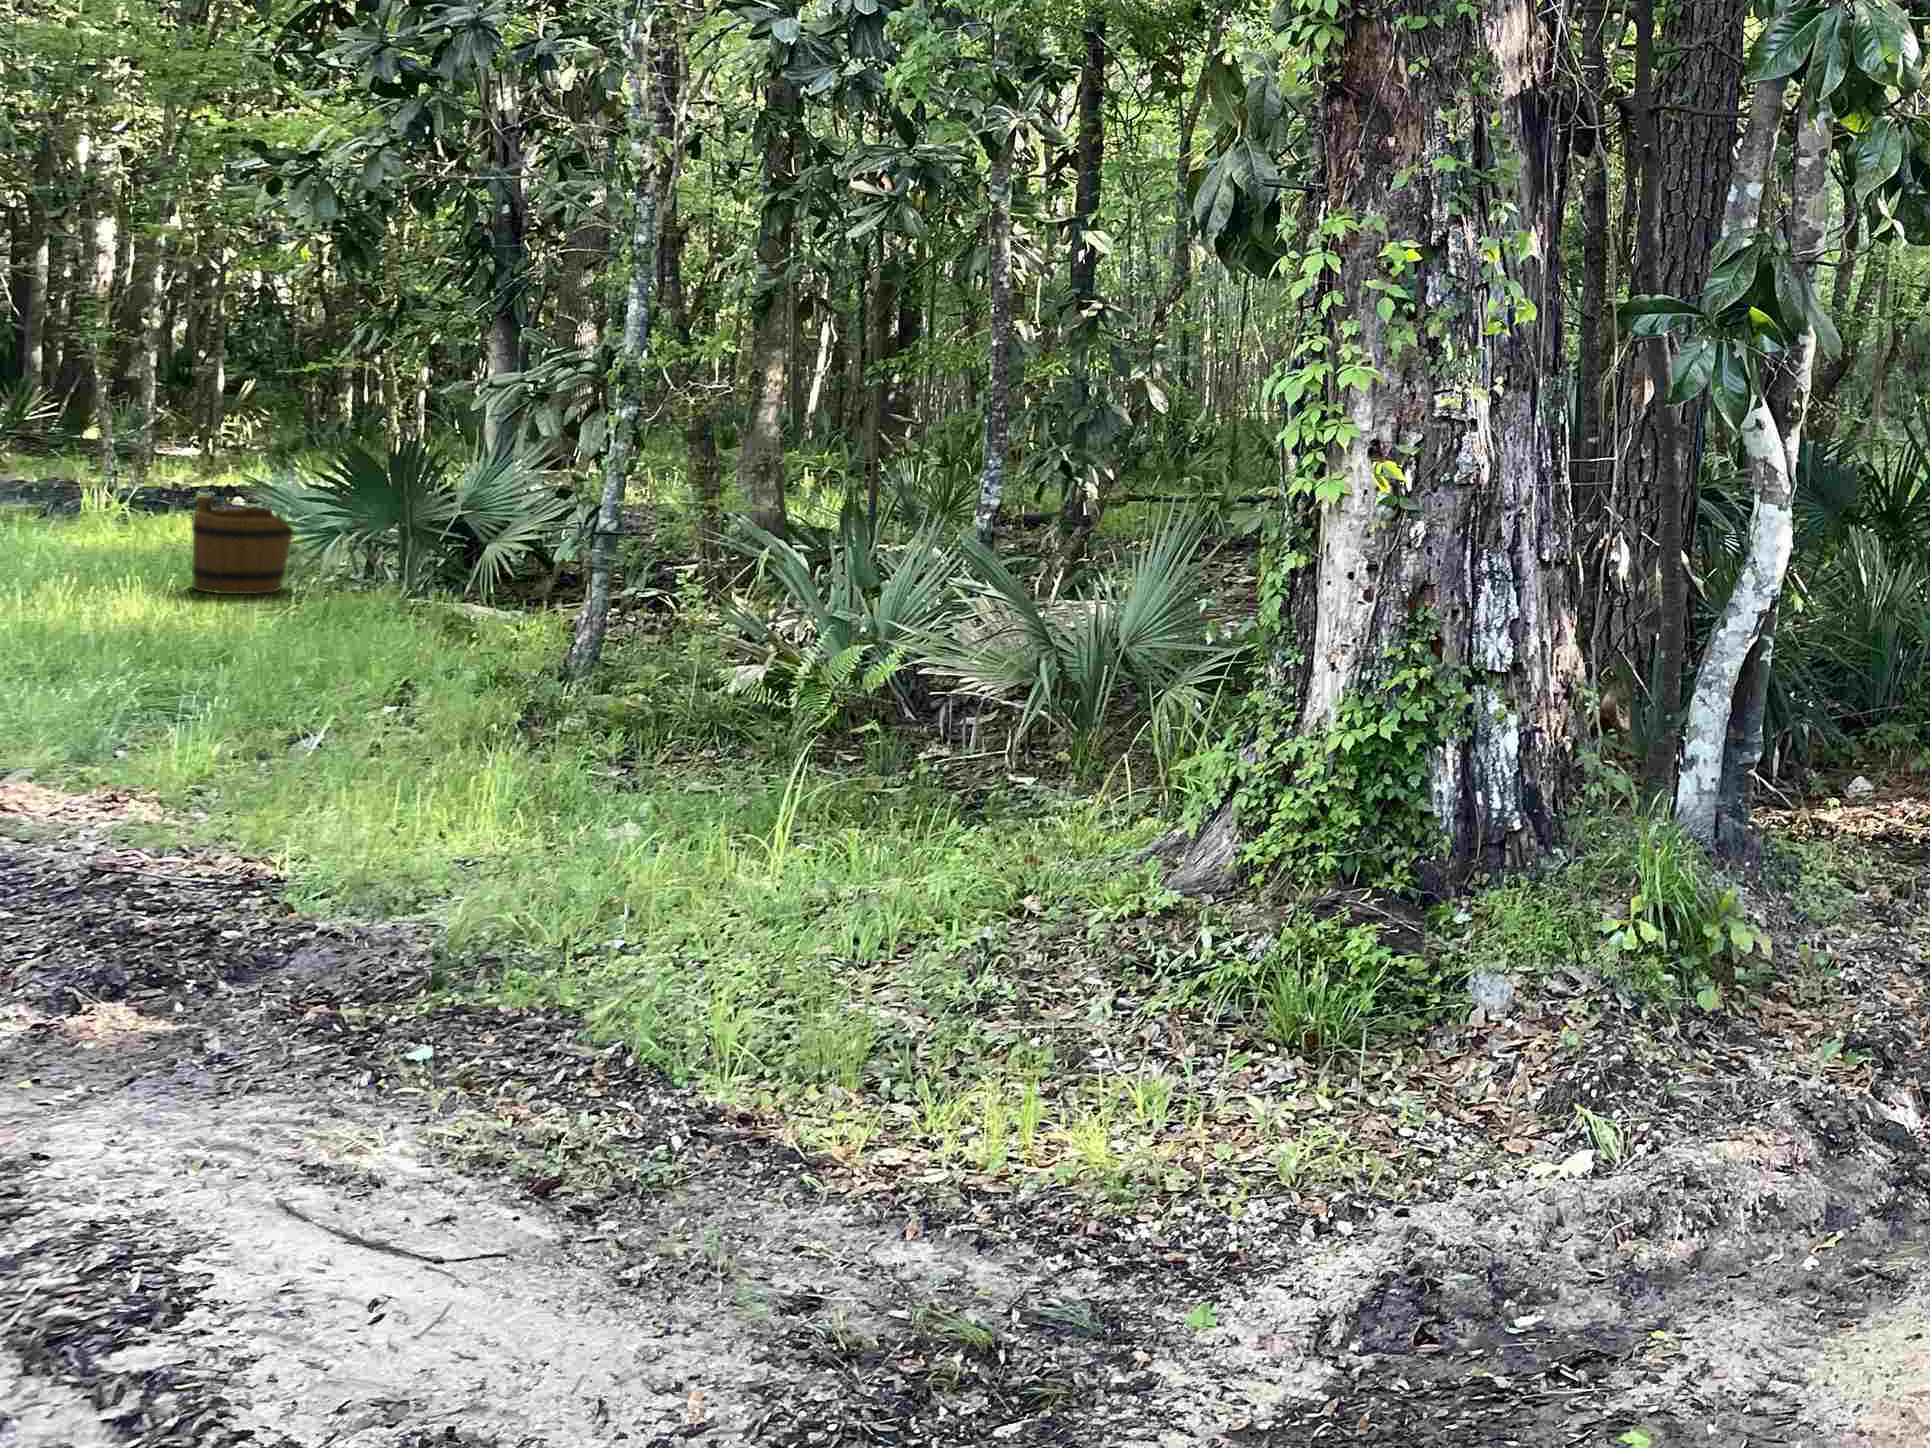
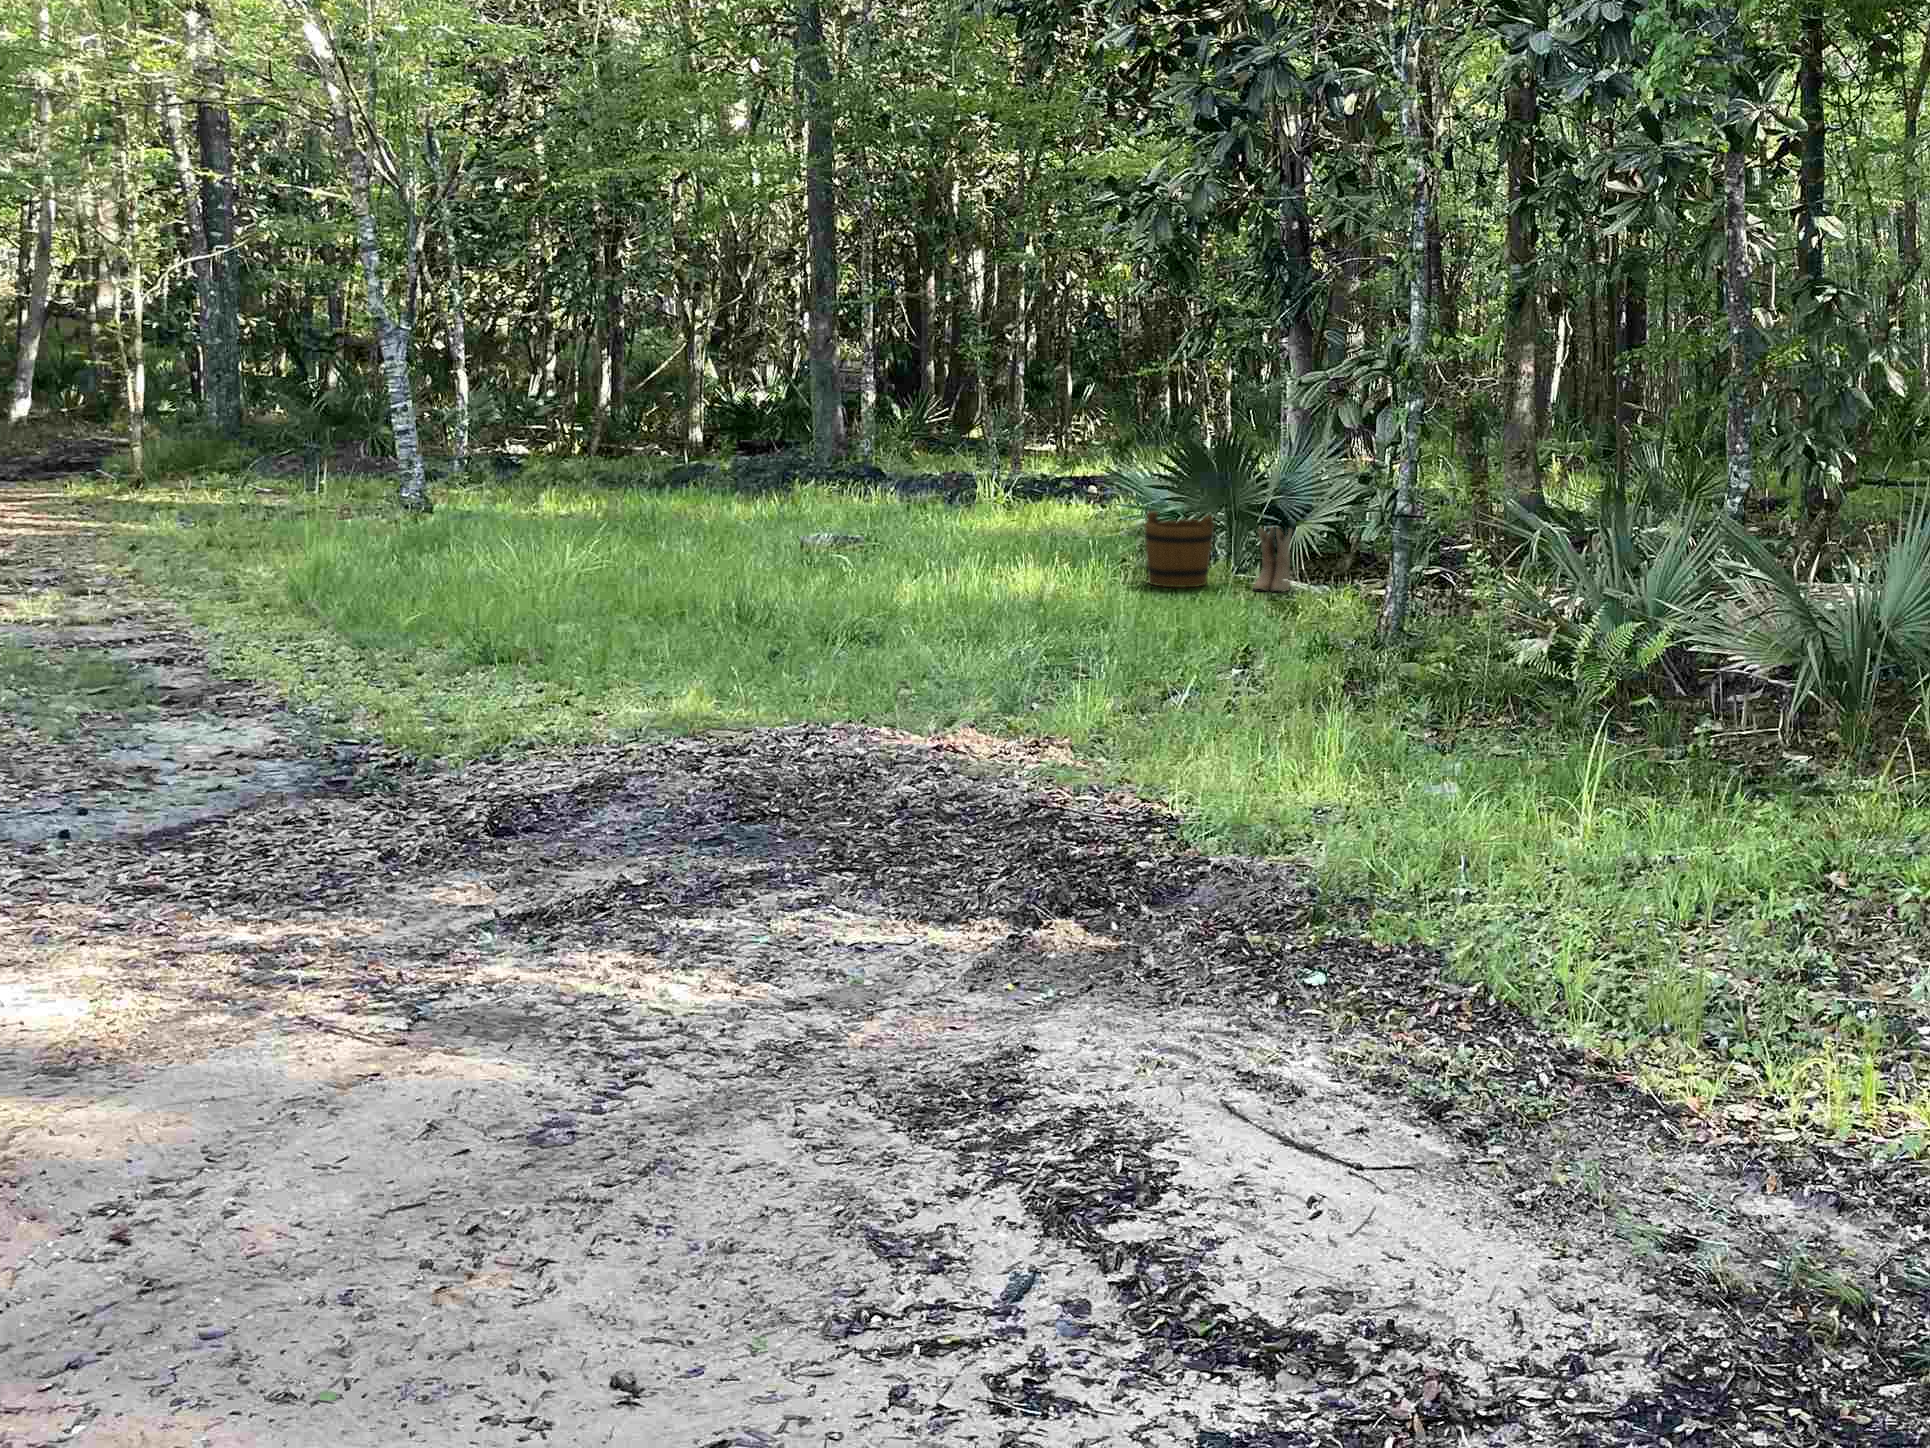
boots: none [345,518,409,600] -> present [1253,527,1292,591]

